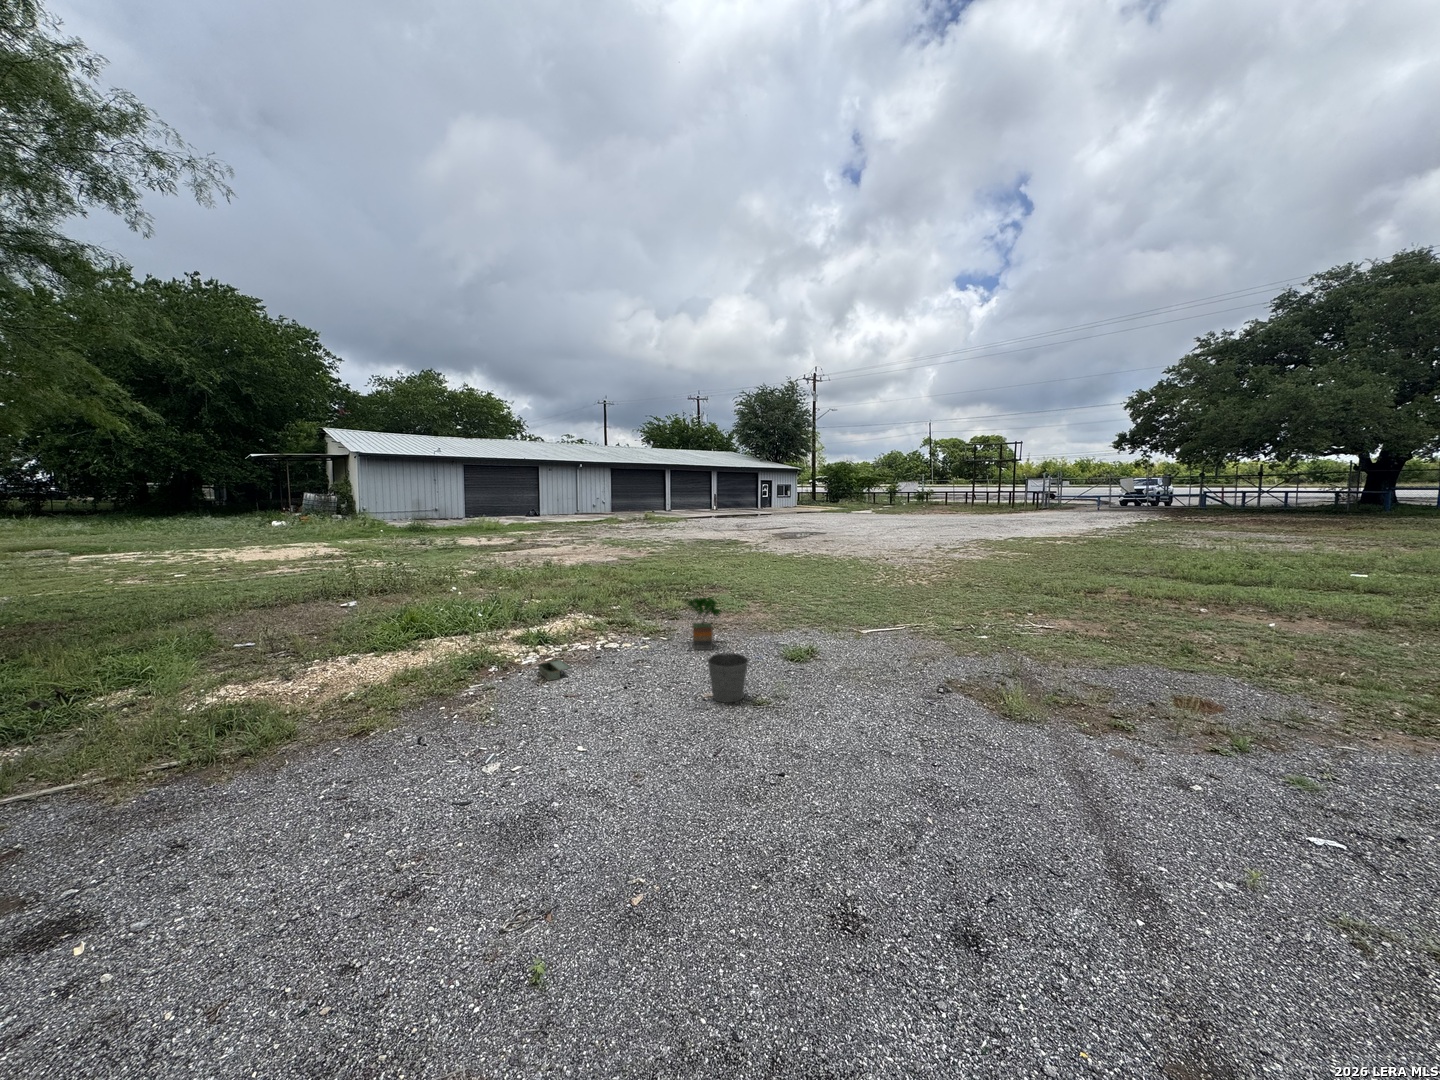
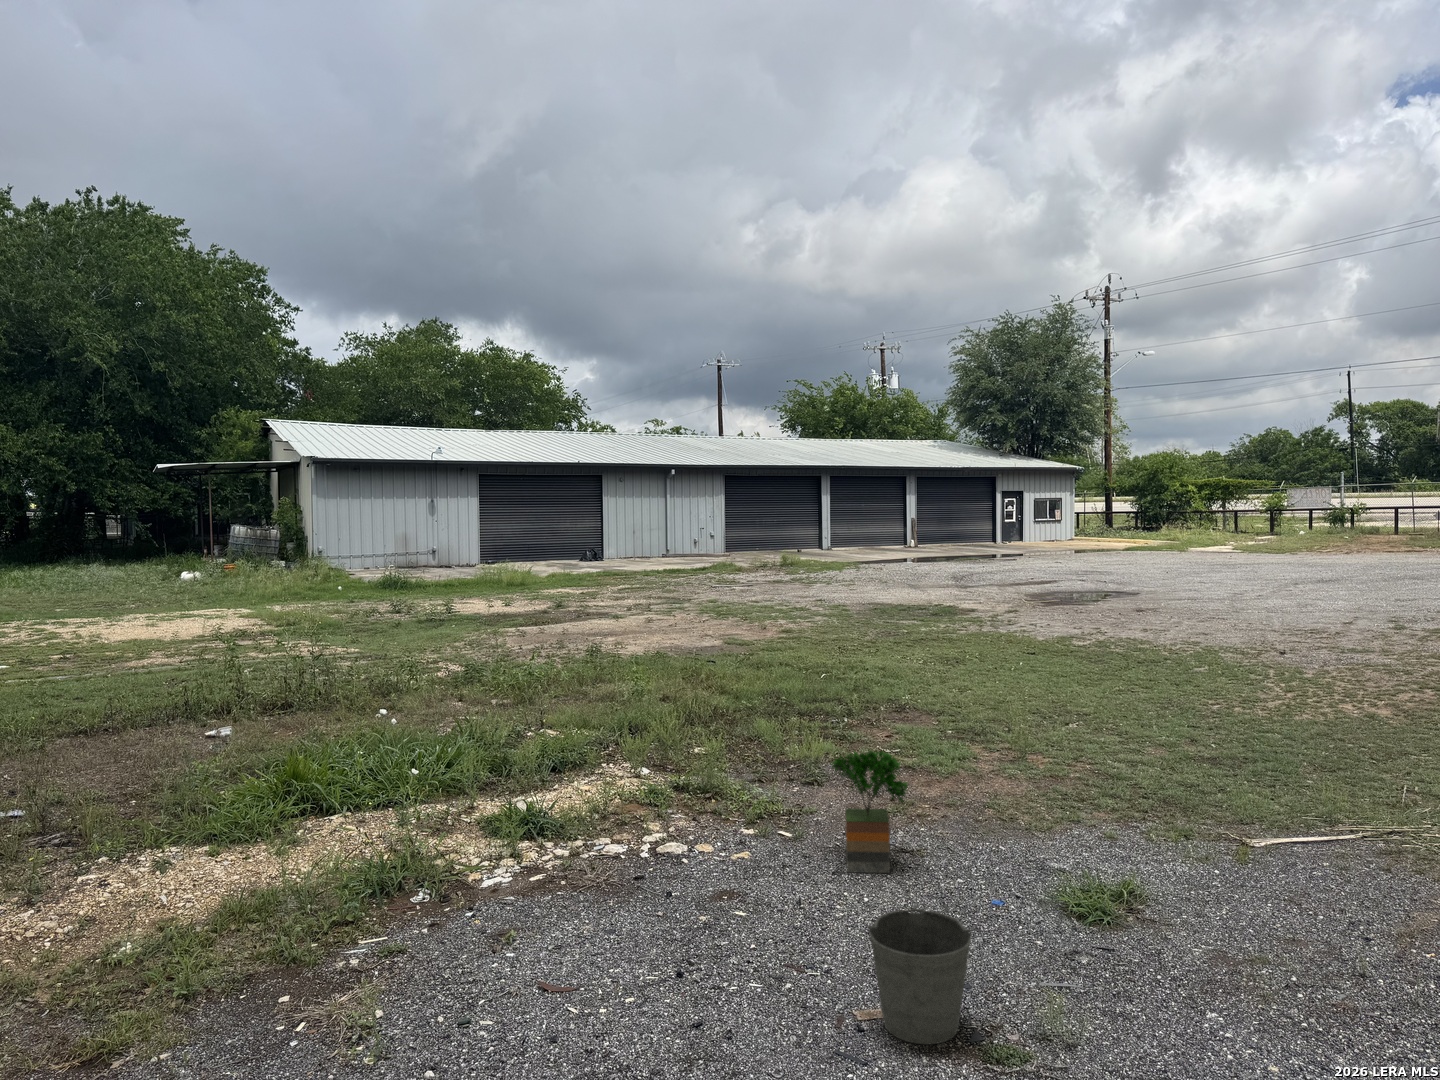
toolbox: present [538,660,570,681] -> none [503,886,568,940]

